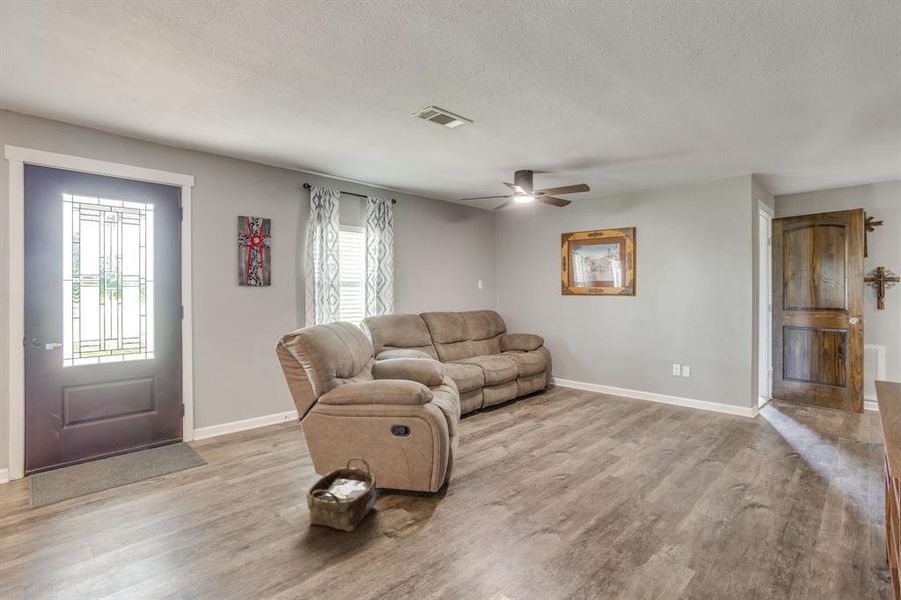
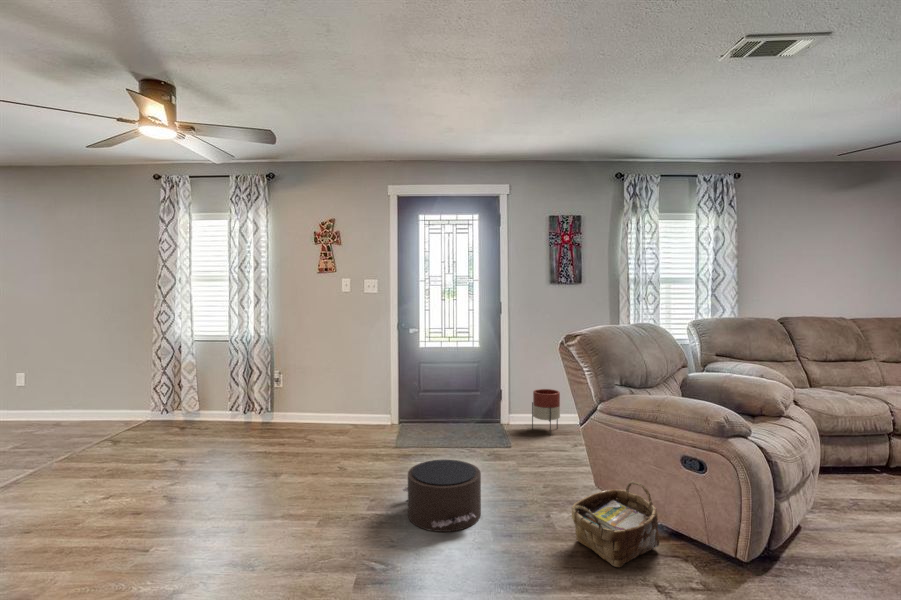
planter: none [221,393,252,440] -> present [532,389,560,435]
pouf: none [88,485,207,575] -> present [403,460,481,532]

